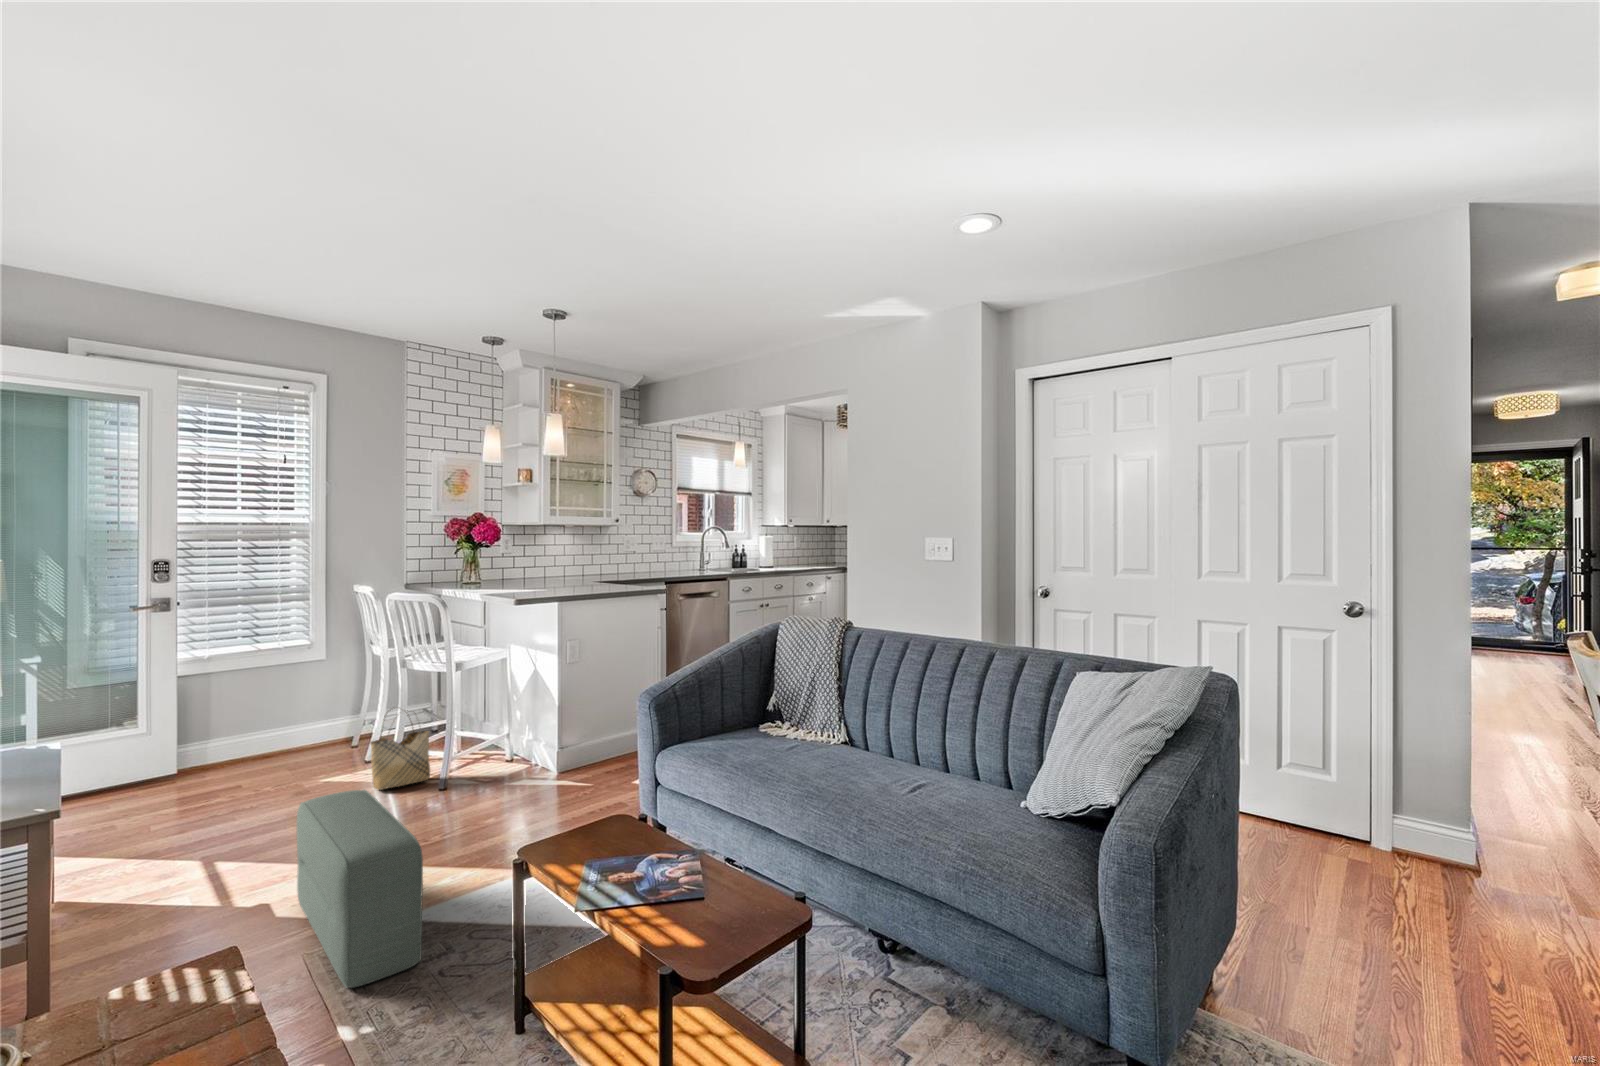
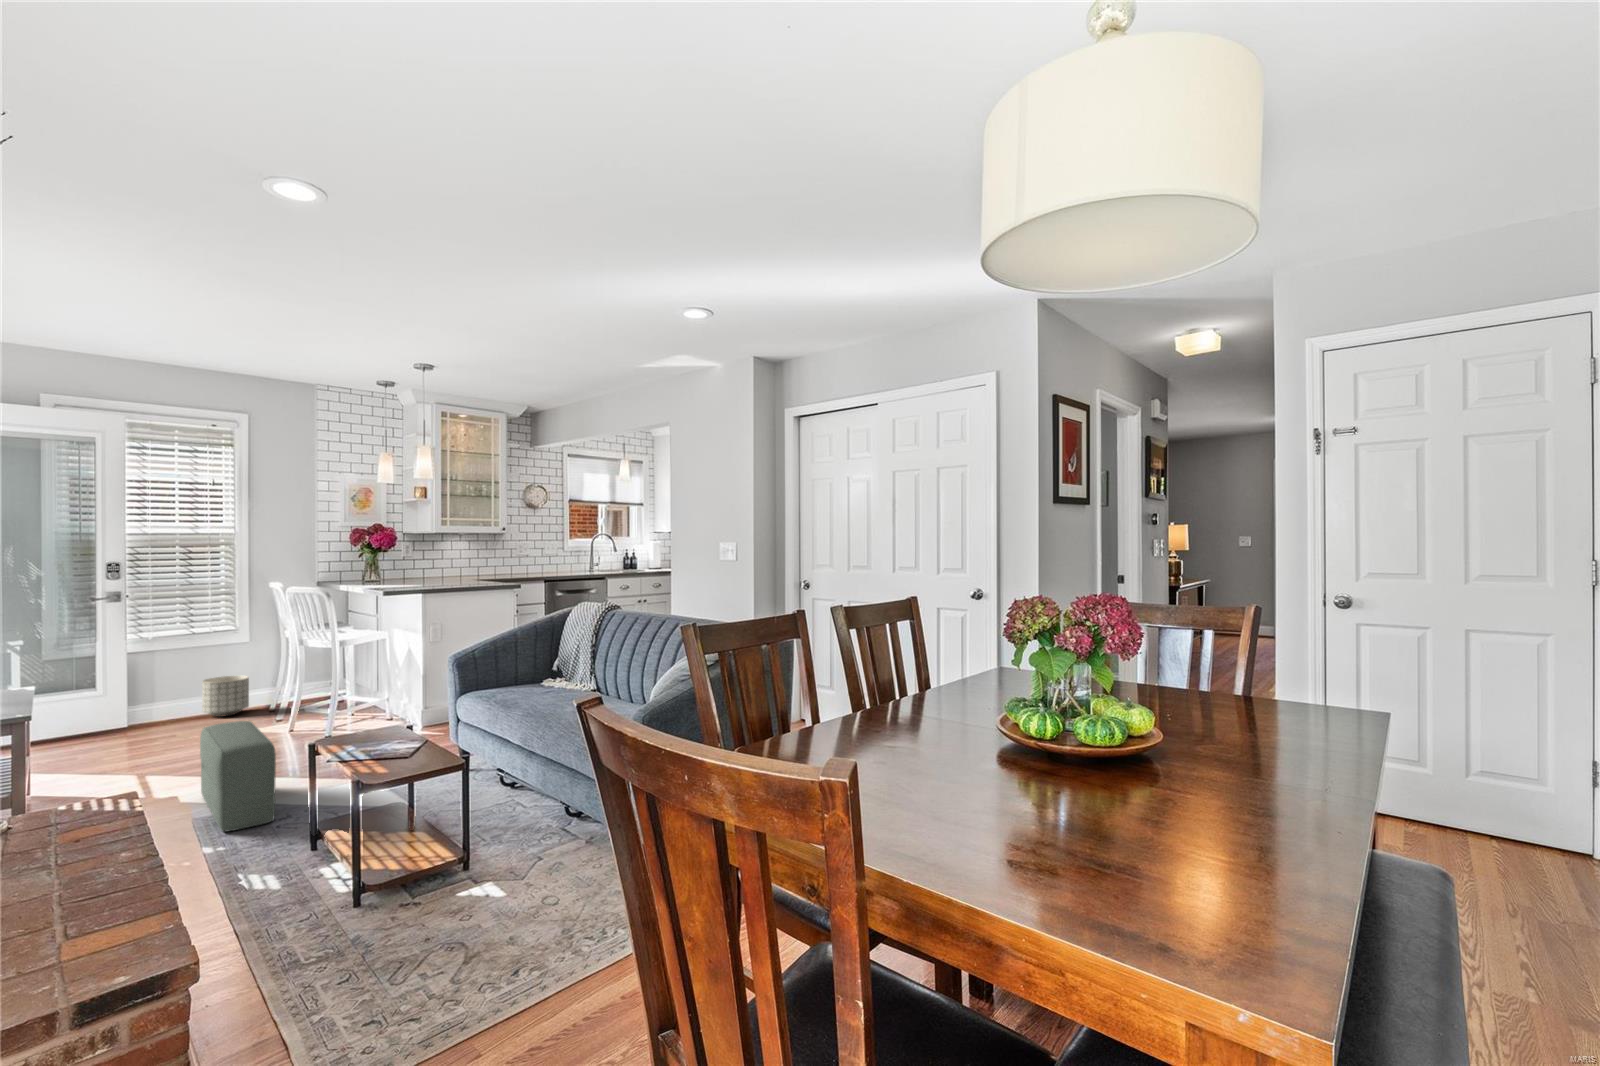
planter: none [270,700,328,753] -> present [202,676,249,717]
woven basket: present [370,710,430,790] -> none [272,676,322,738]

